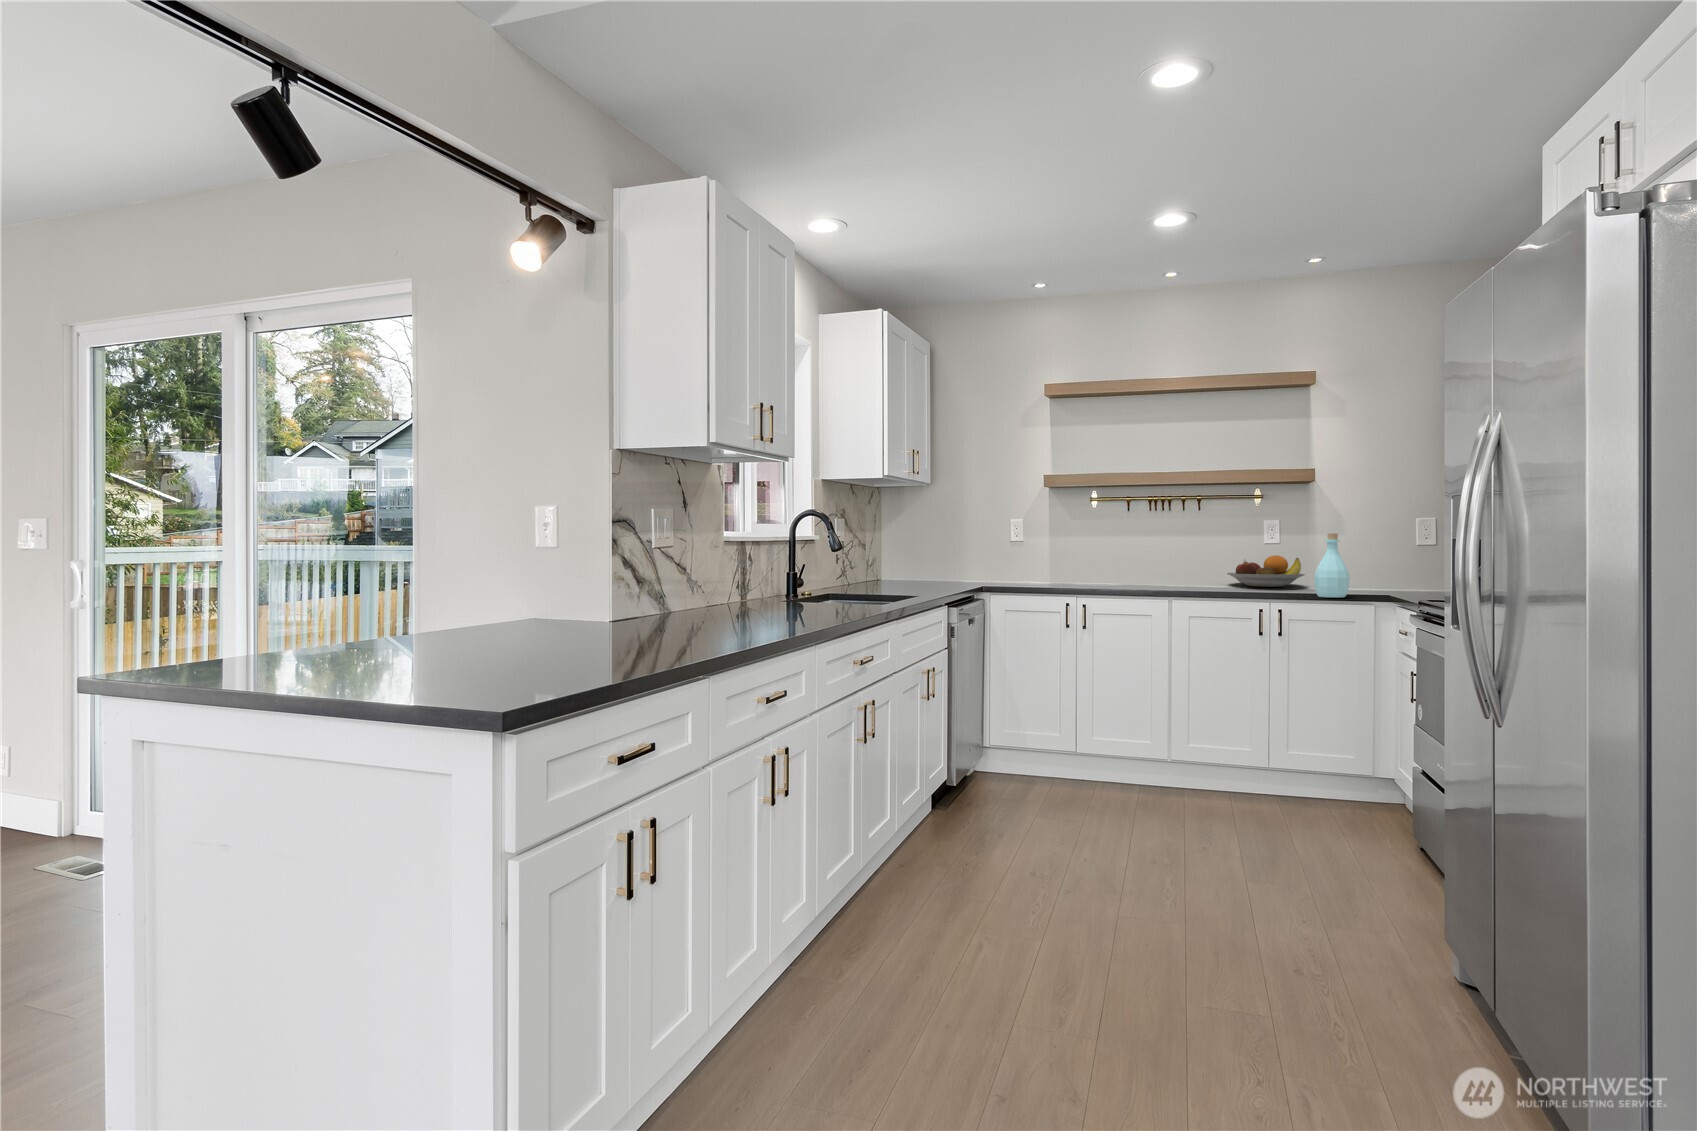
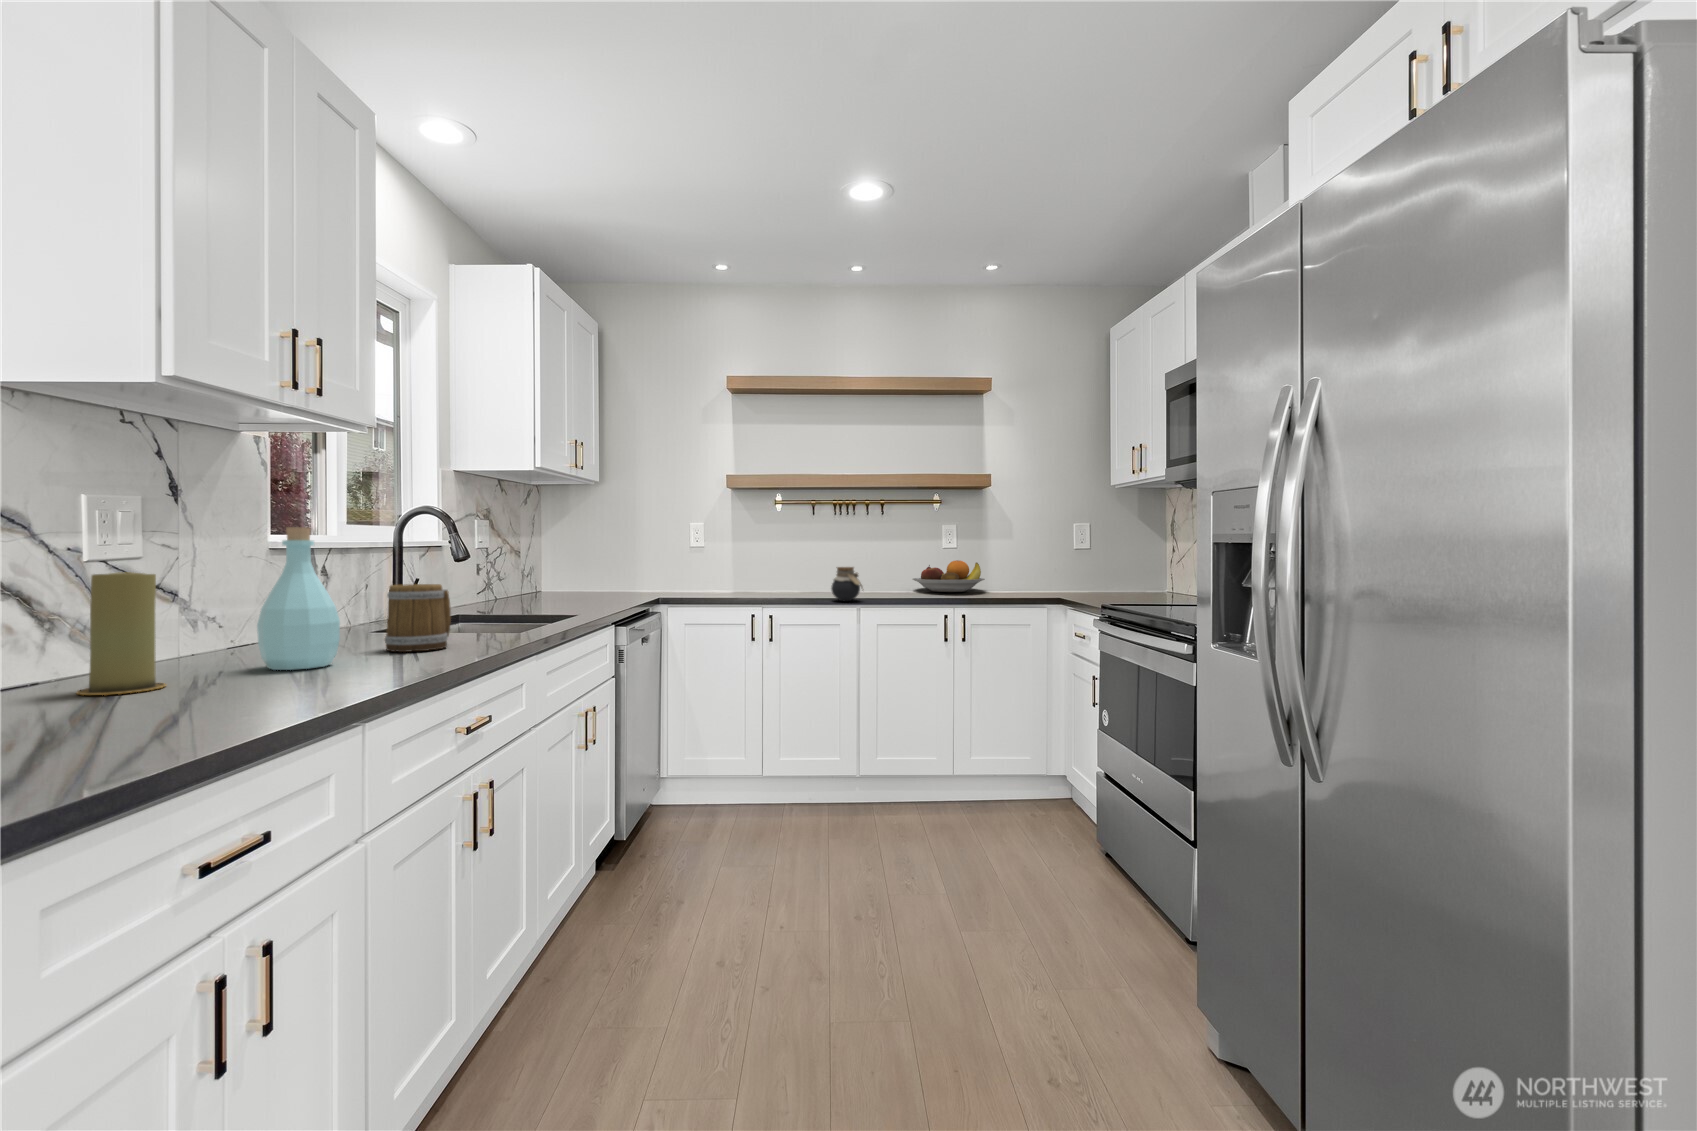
bottle: present [1314,534,1350,598] -> present [257,527,340,670]
candle: none [672,555,711,623] -> present [77,572,166,695]
jar: none [1141,560,1173,592] -> present [831,567,862,601]
mug: none [807,567,845,612] -> present [385,584,451,652]

